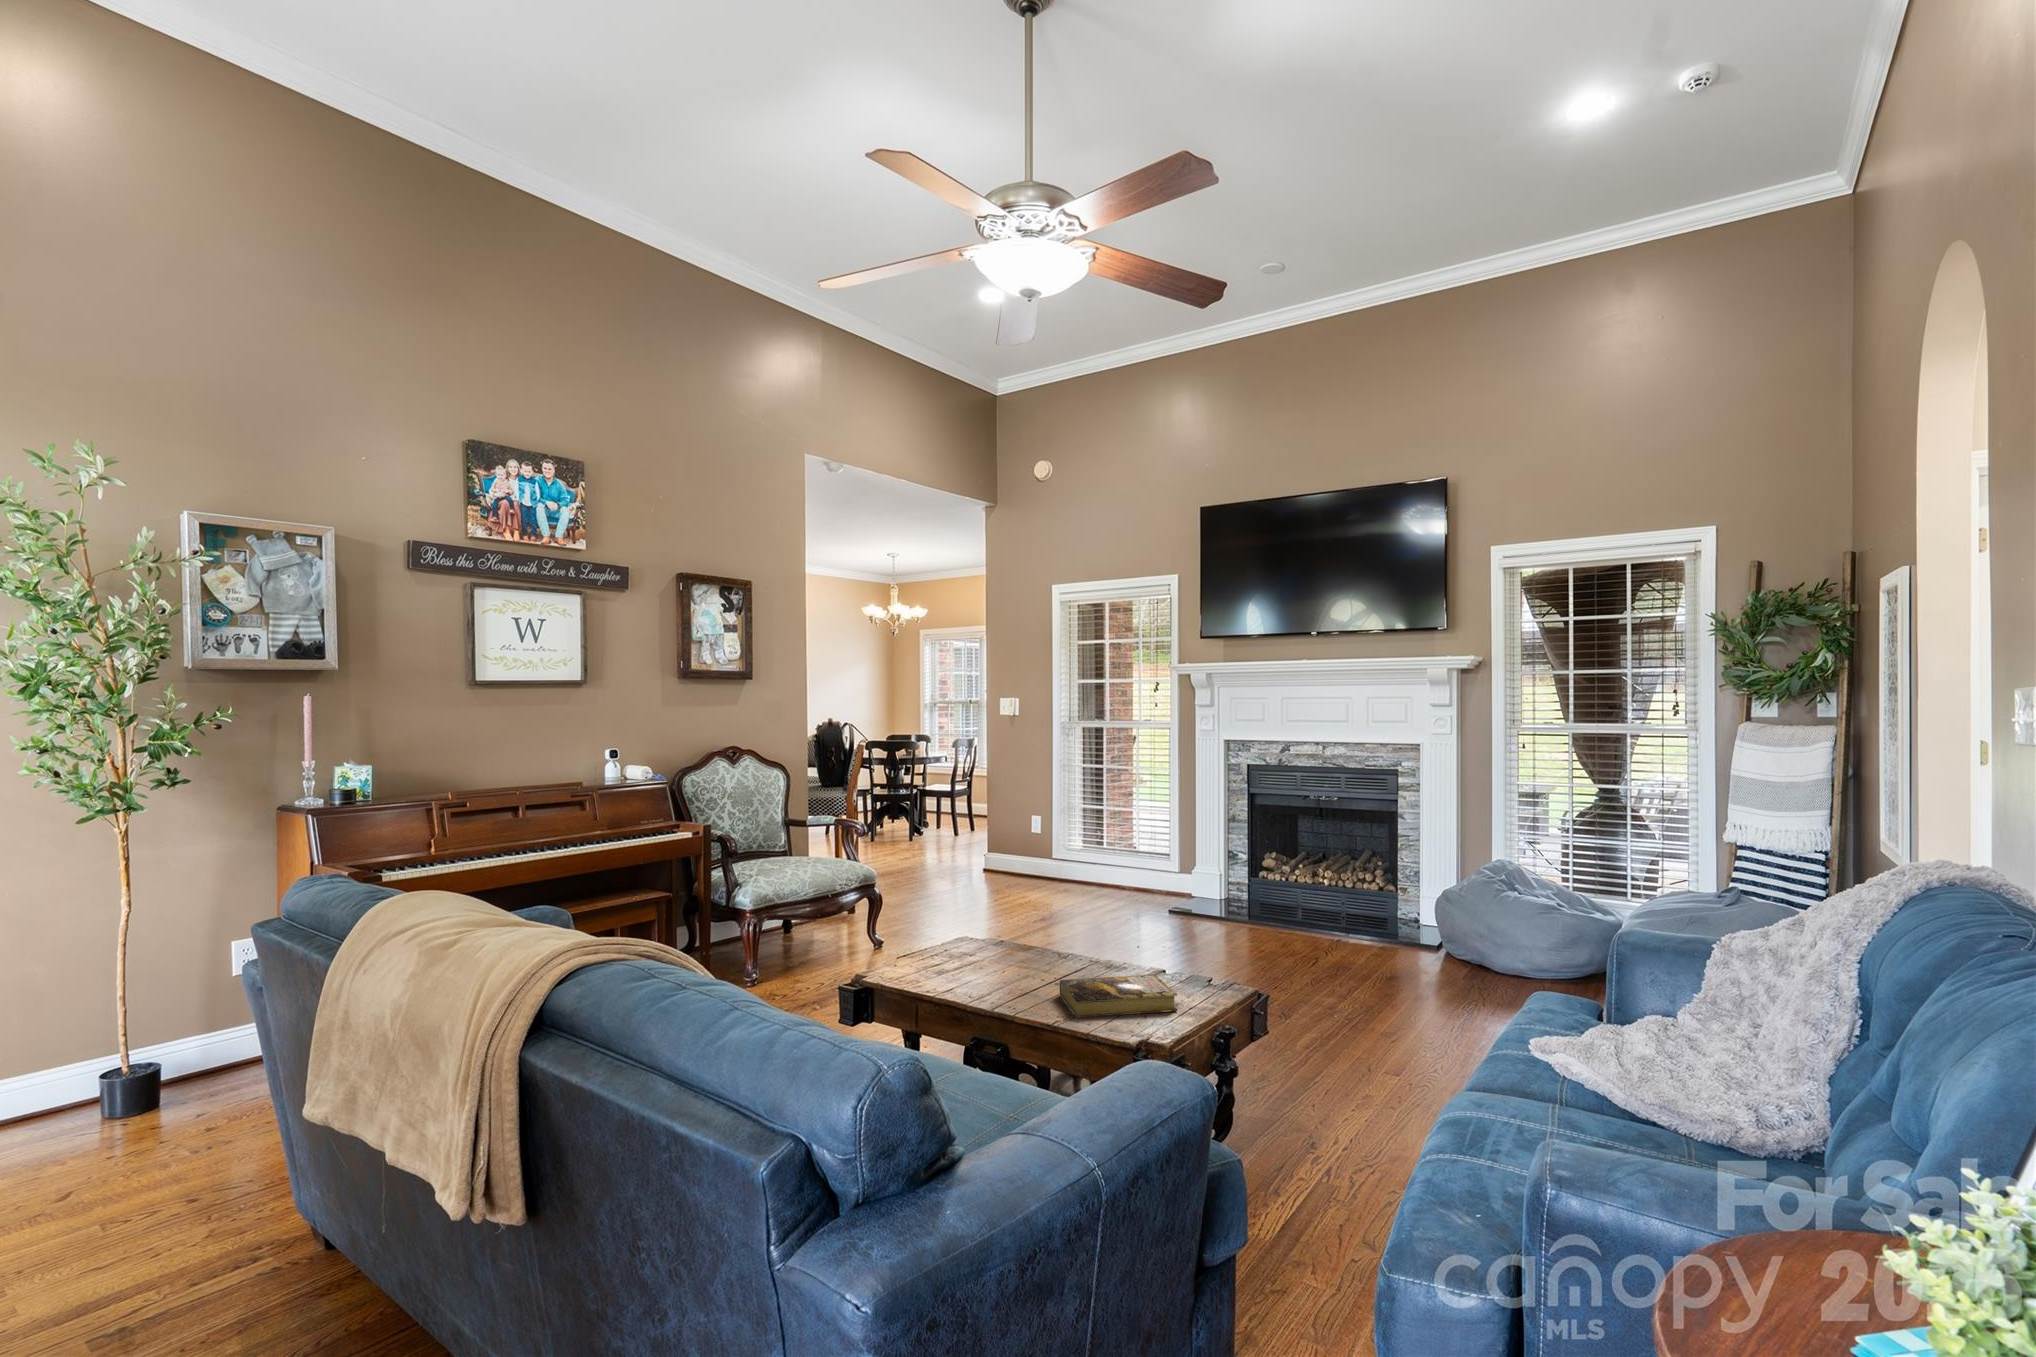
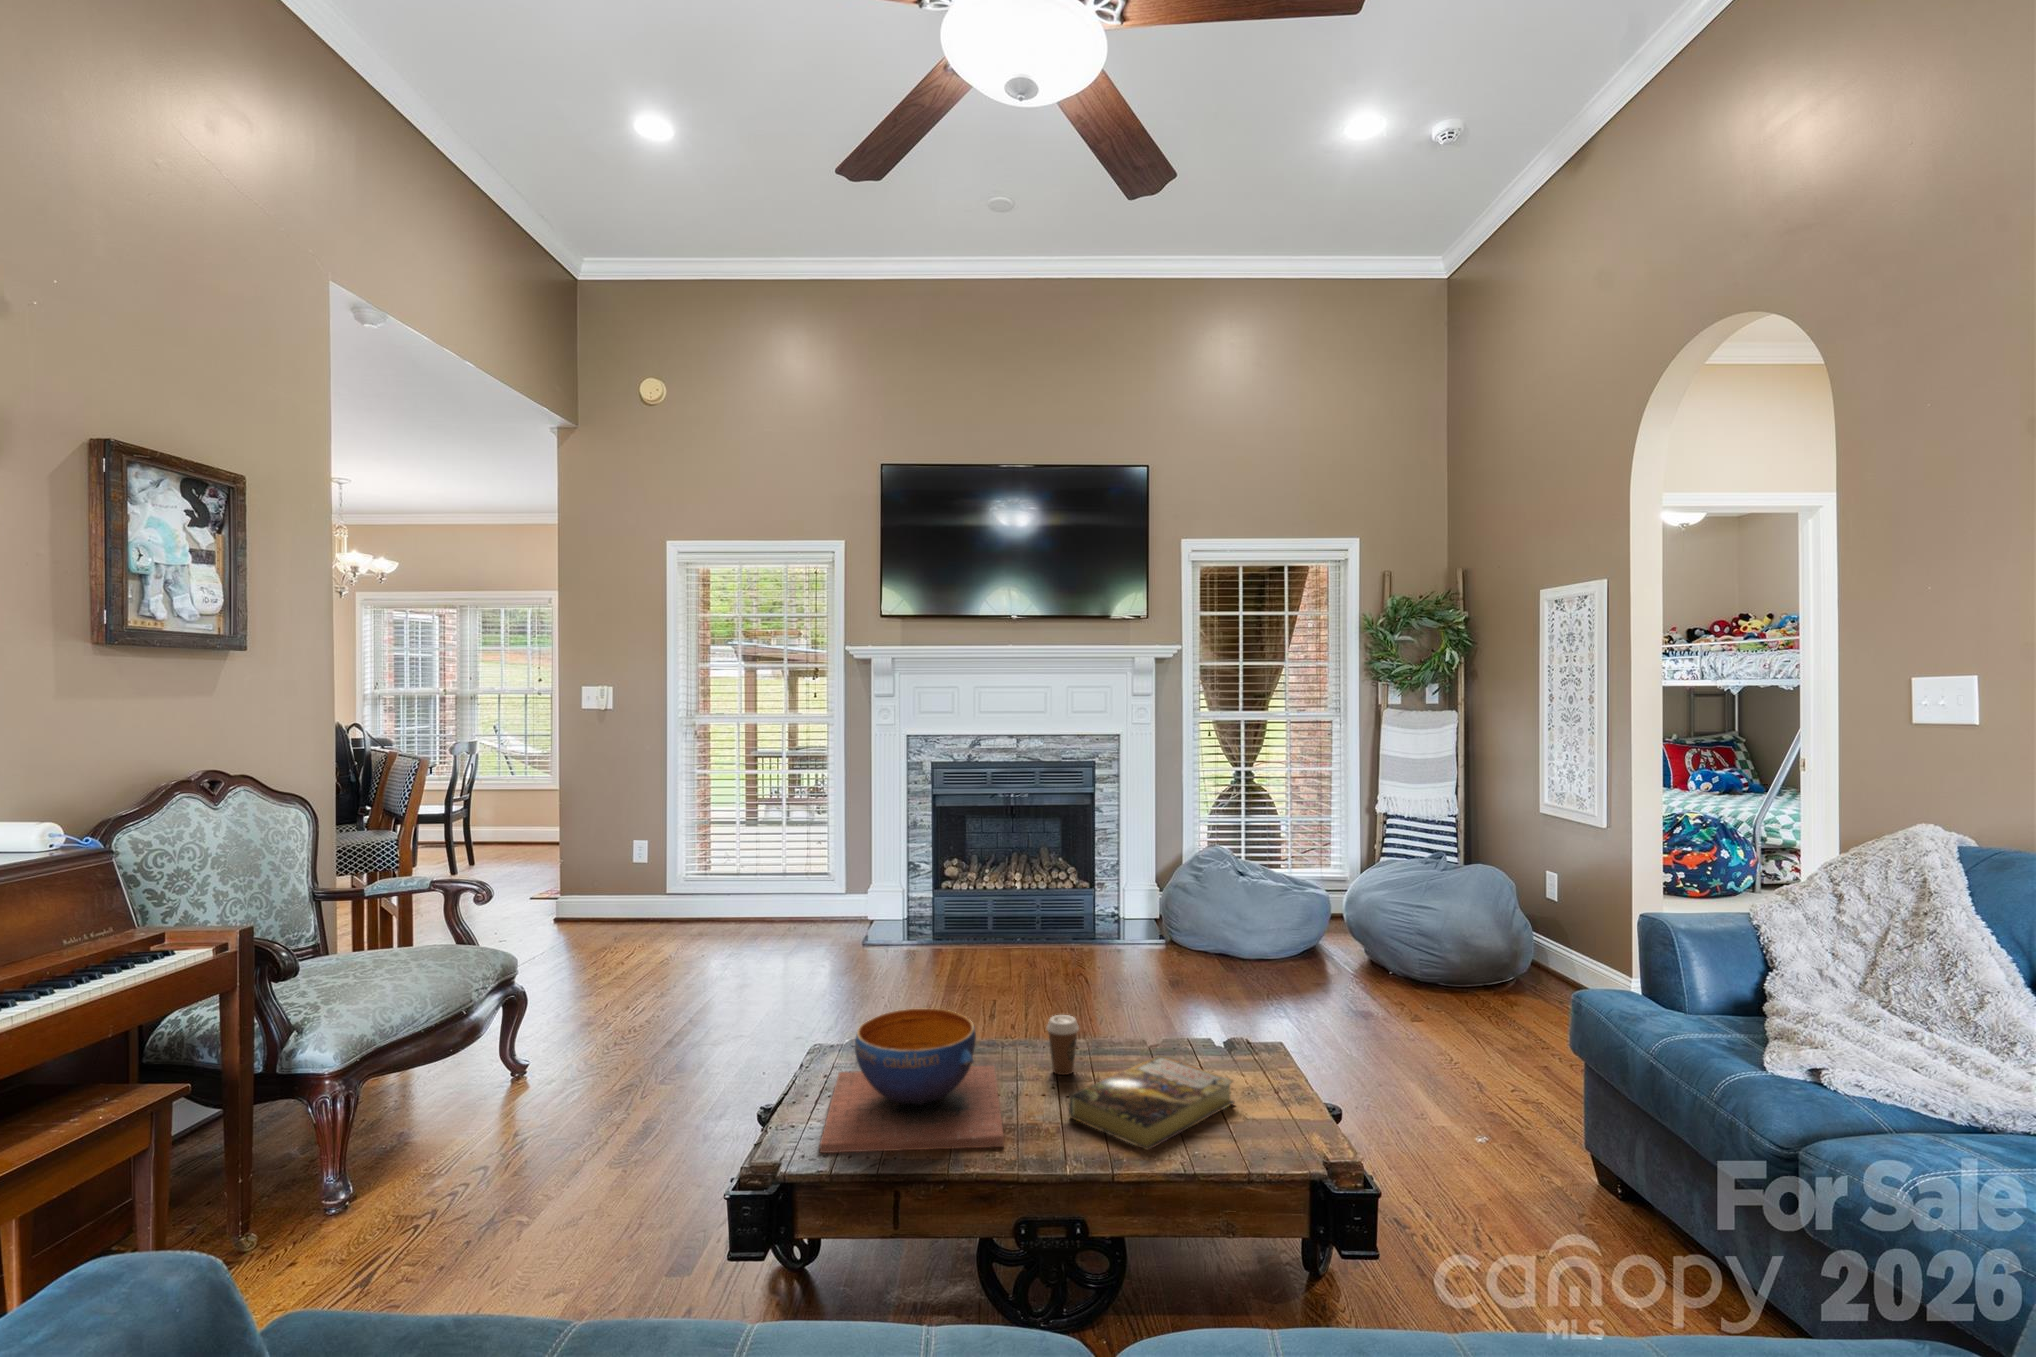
decorative bowl: none [905,913,1052,999] -> present [820,1009,1004,1153]
coffee cup: none [1087,937,1111,978] -> present [1047,1015,1079,1075]

